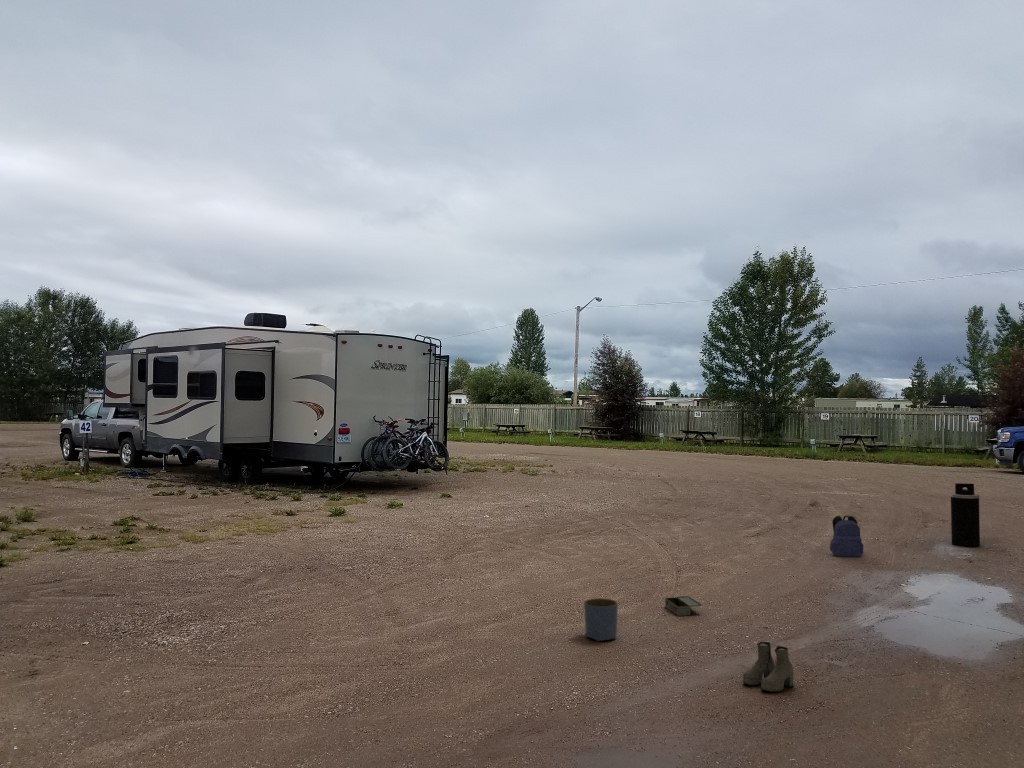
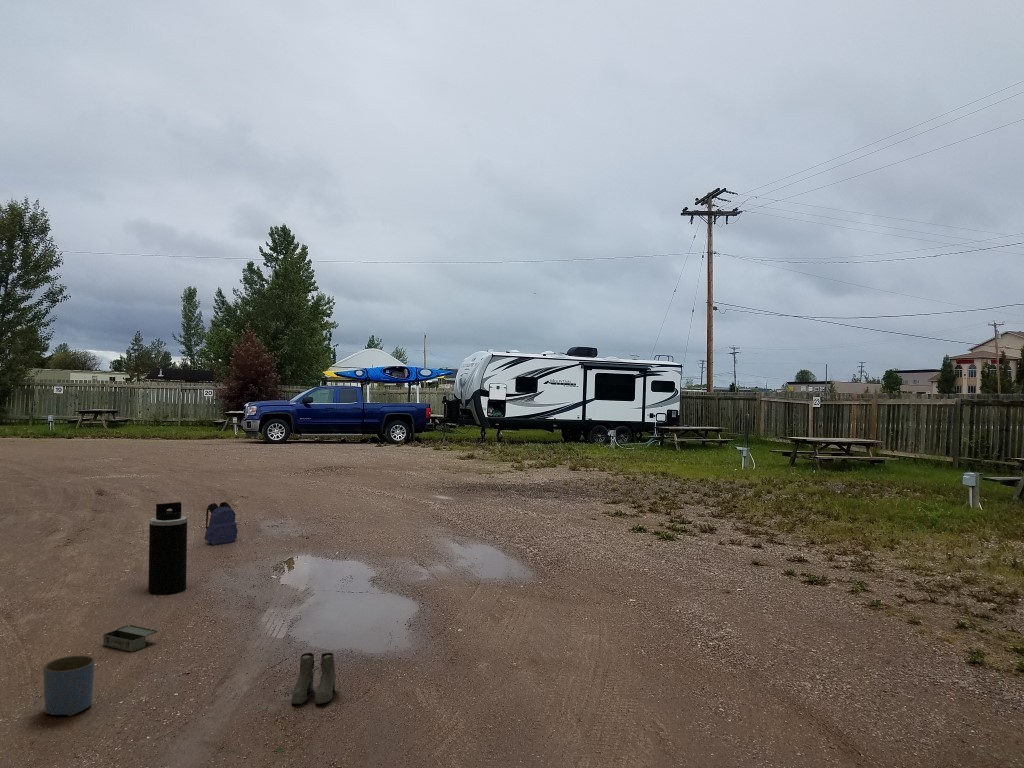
trash can: present [951,483,980,547] -> present [148,502,187,595]

